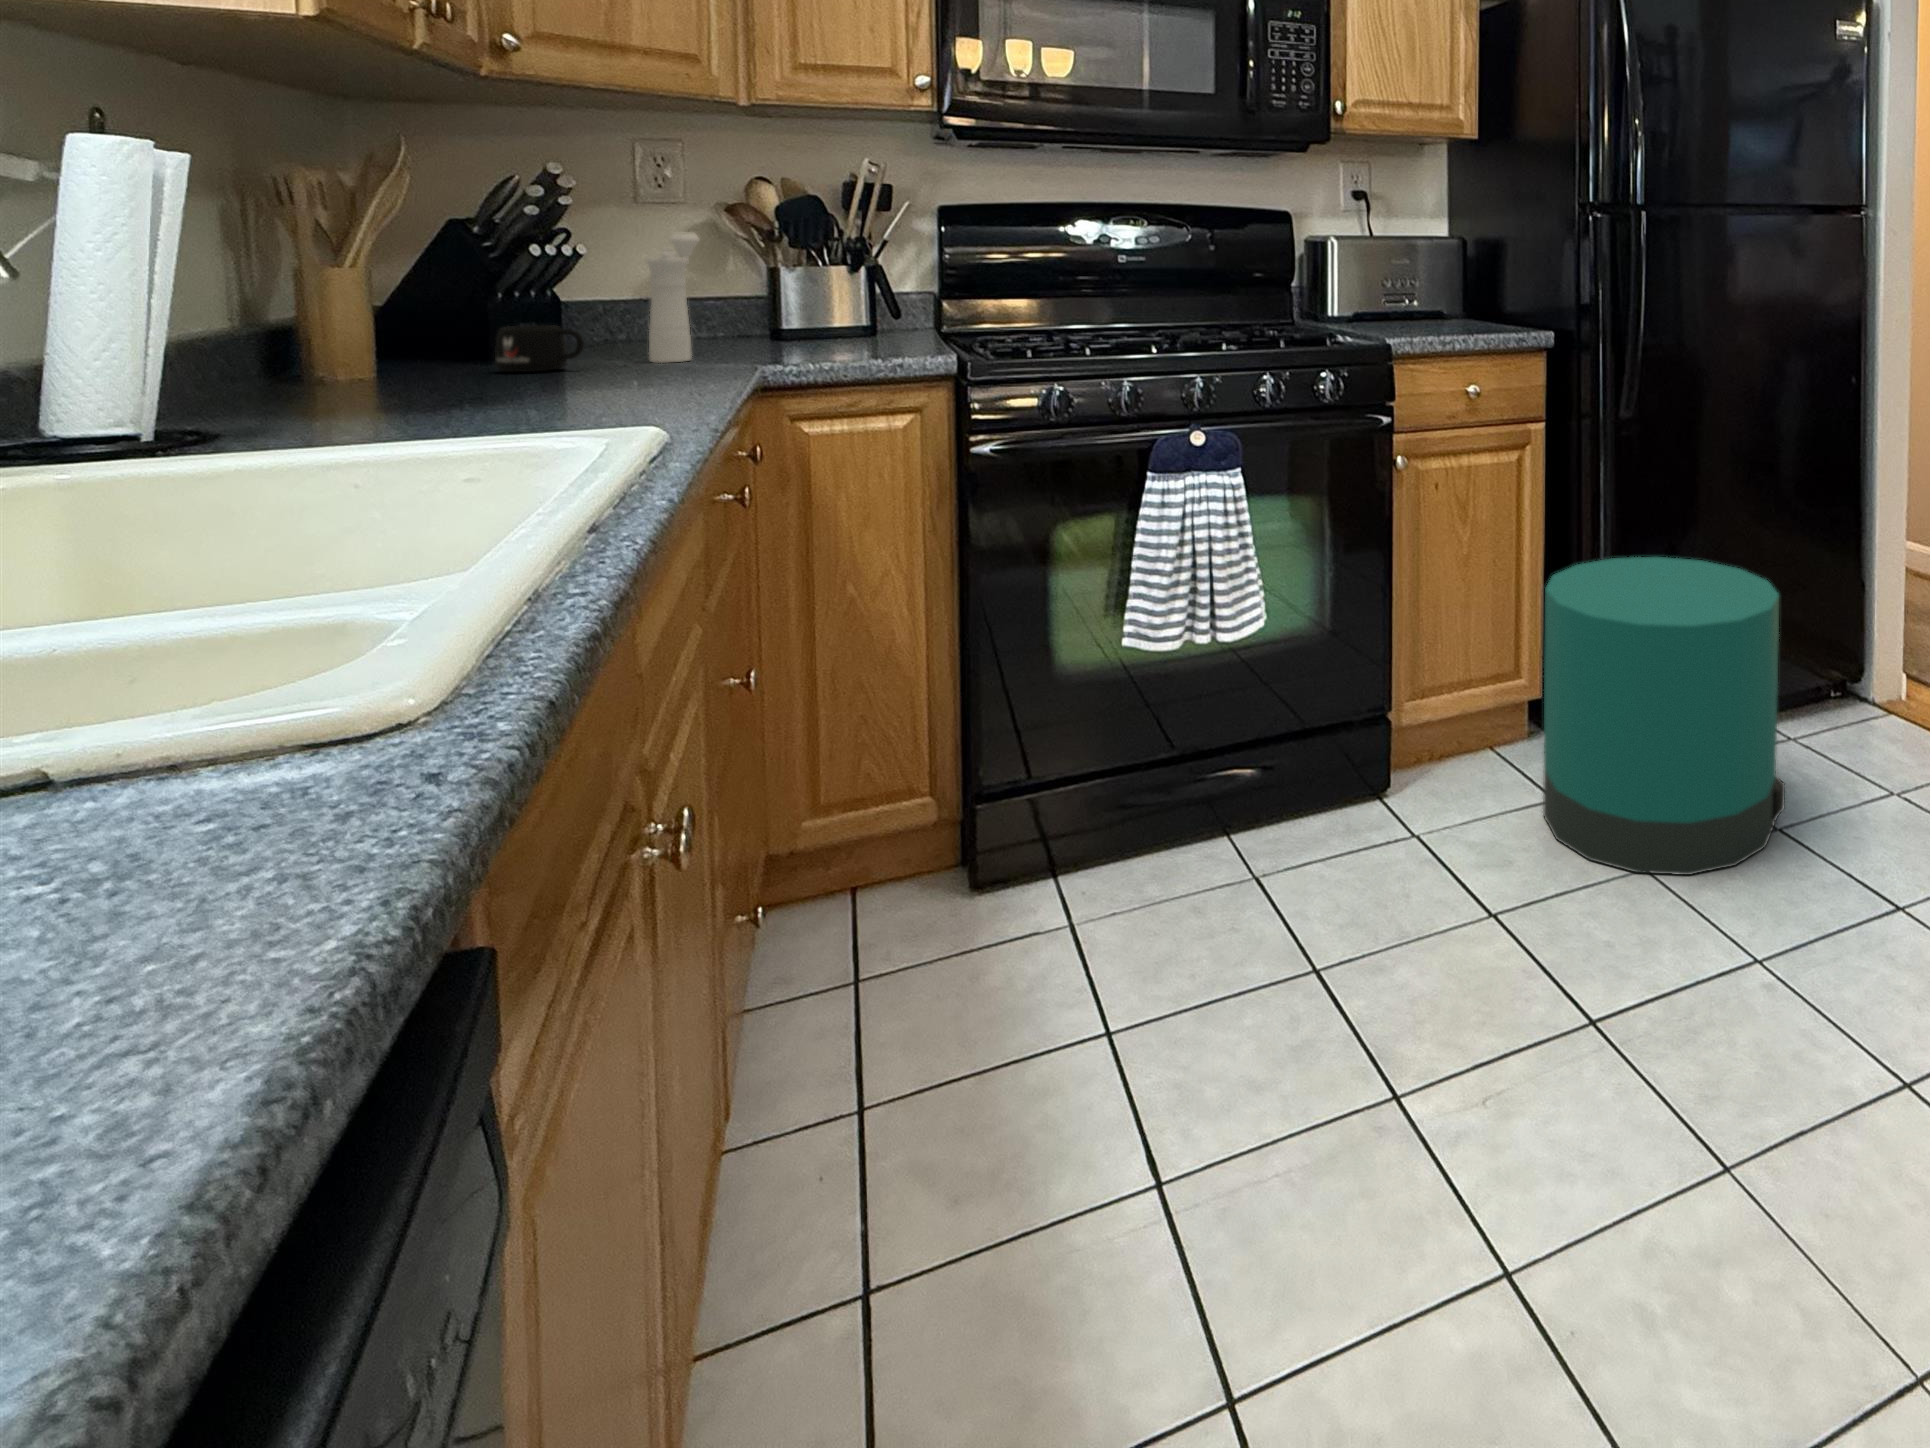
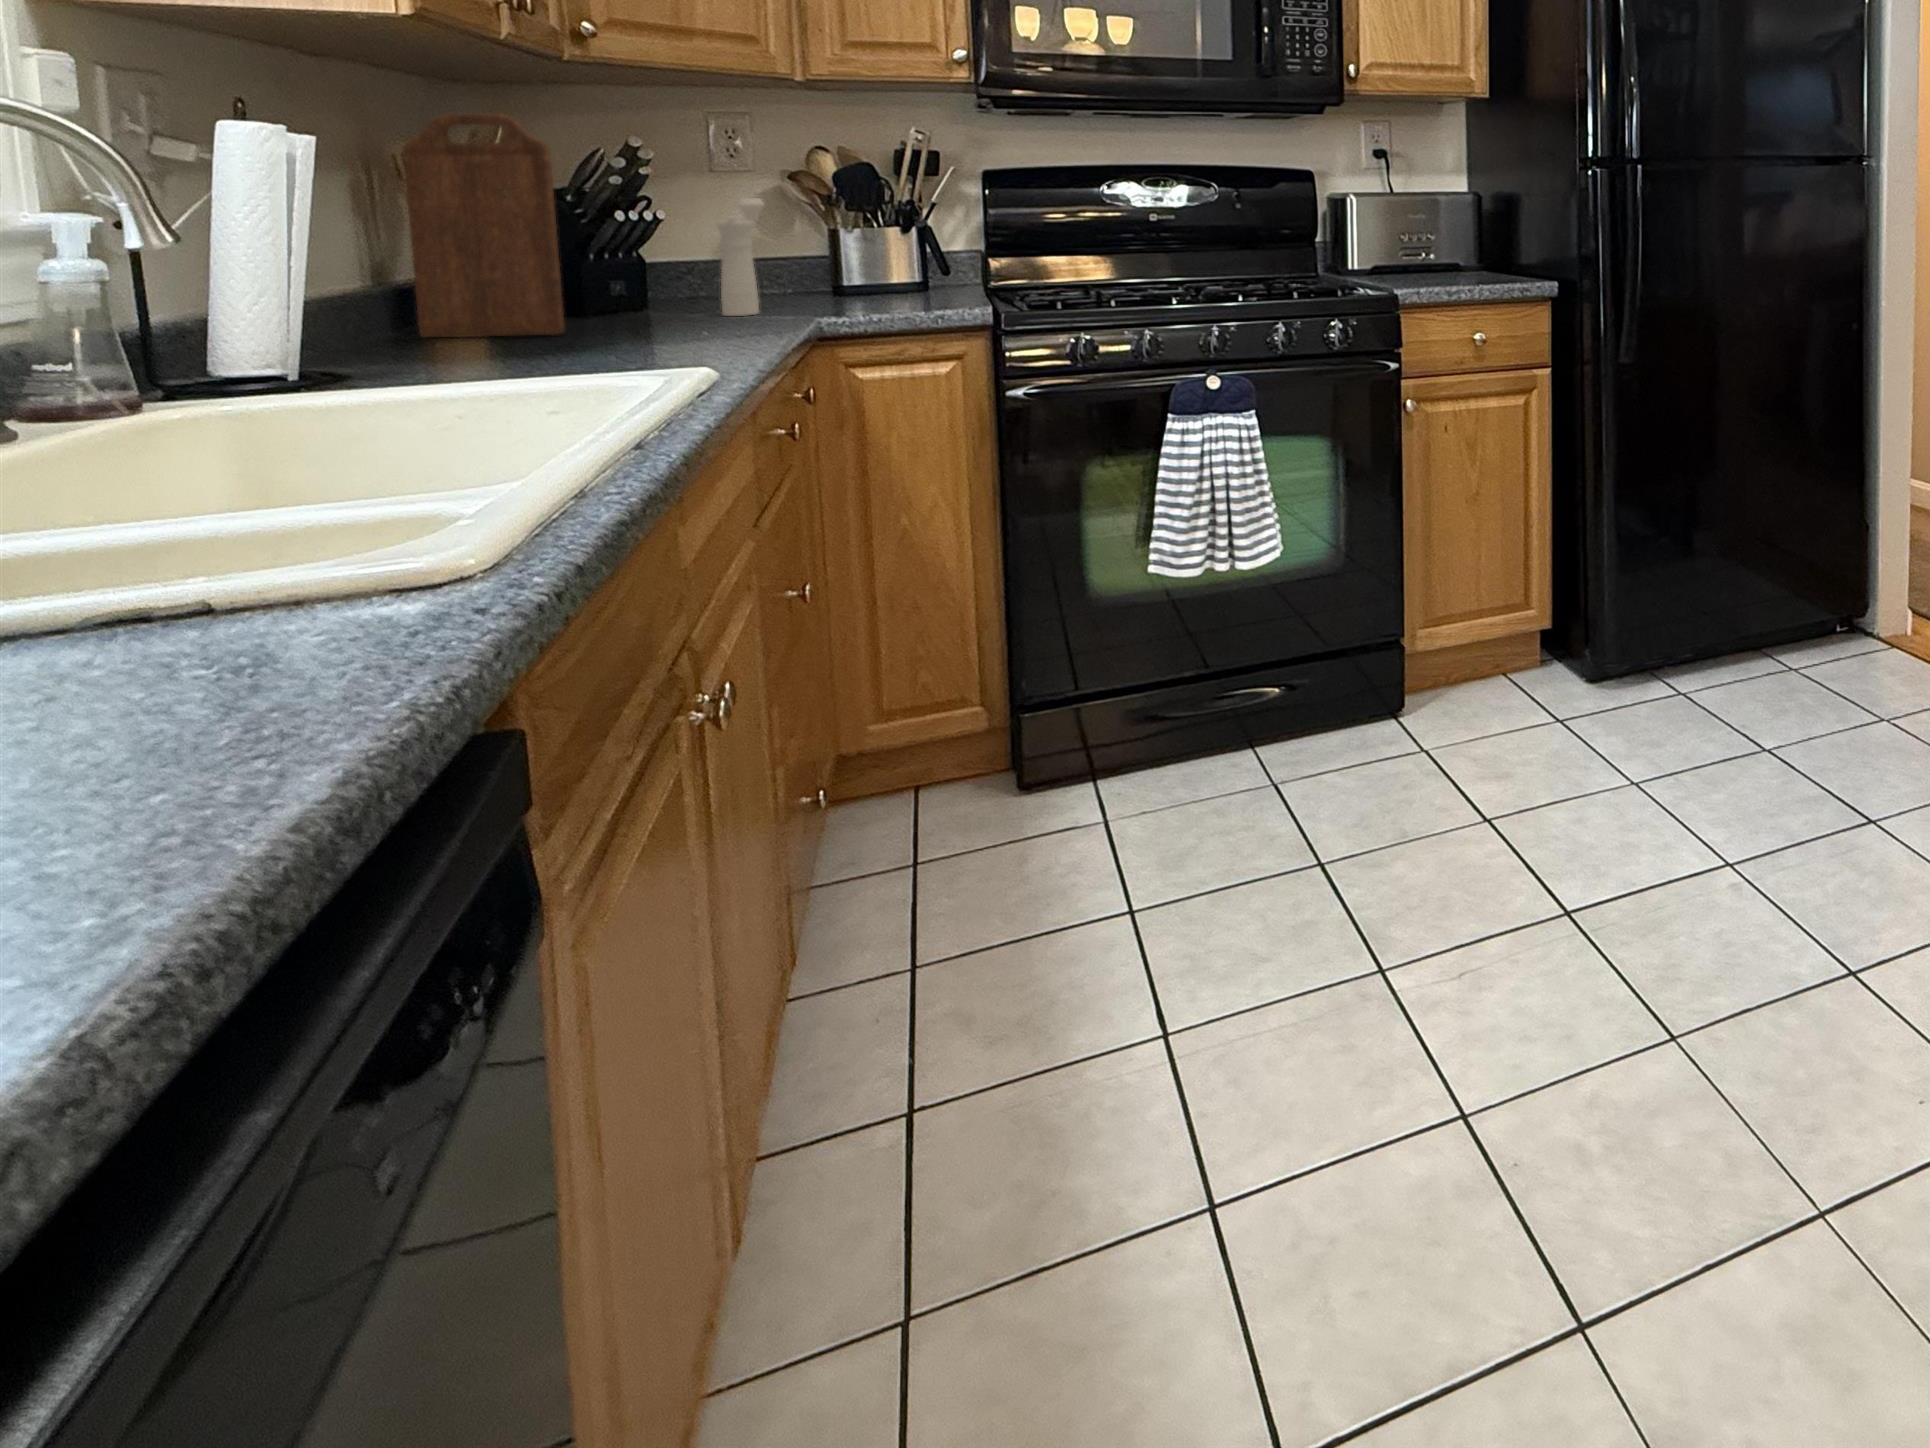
cutting board: none [287,133,472,387] -> present [402,114,565,337]
mug: present [495,325,584,372] -> none [587,283,663,325]
trash can: present [1543,557,1785,875] -> none [1542,496,1773,790]

